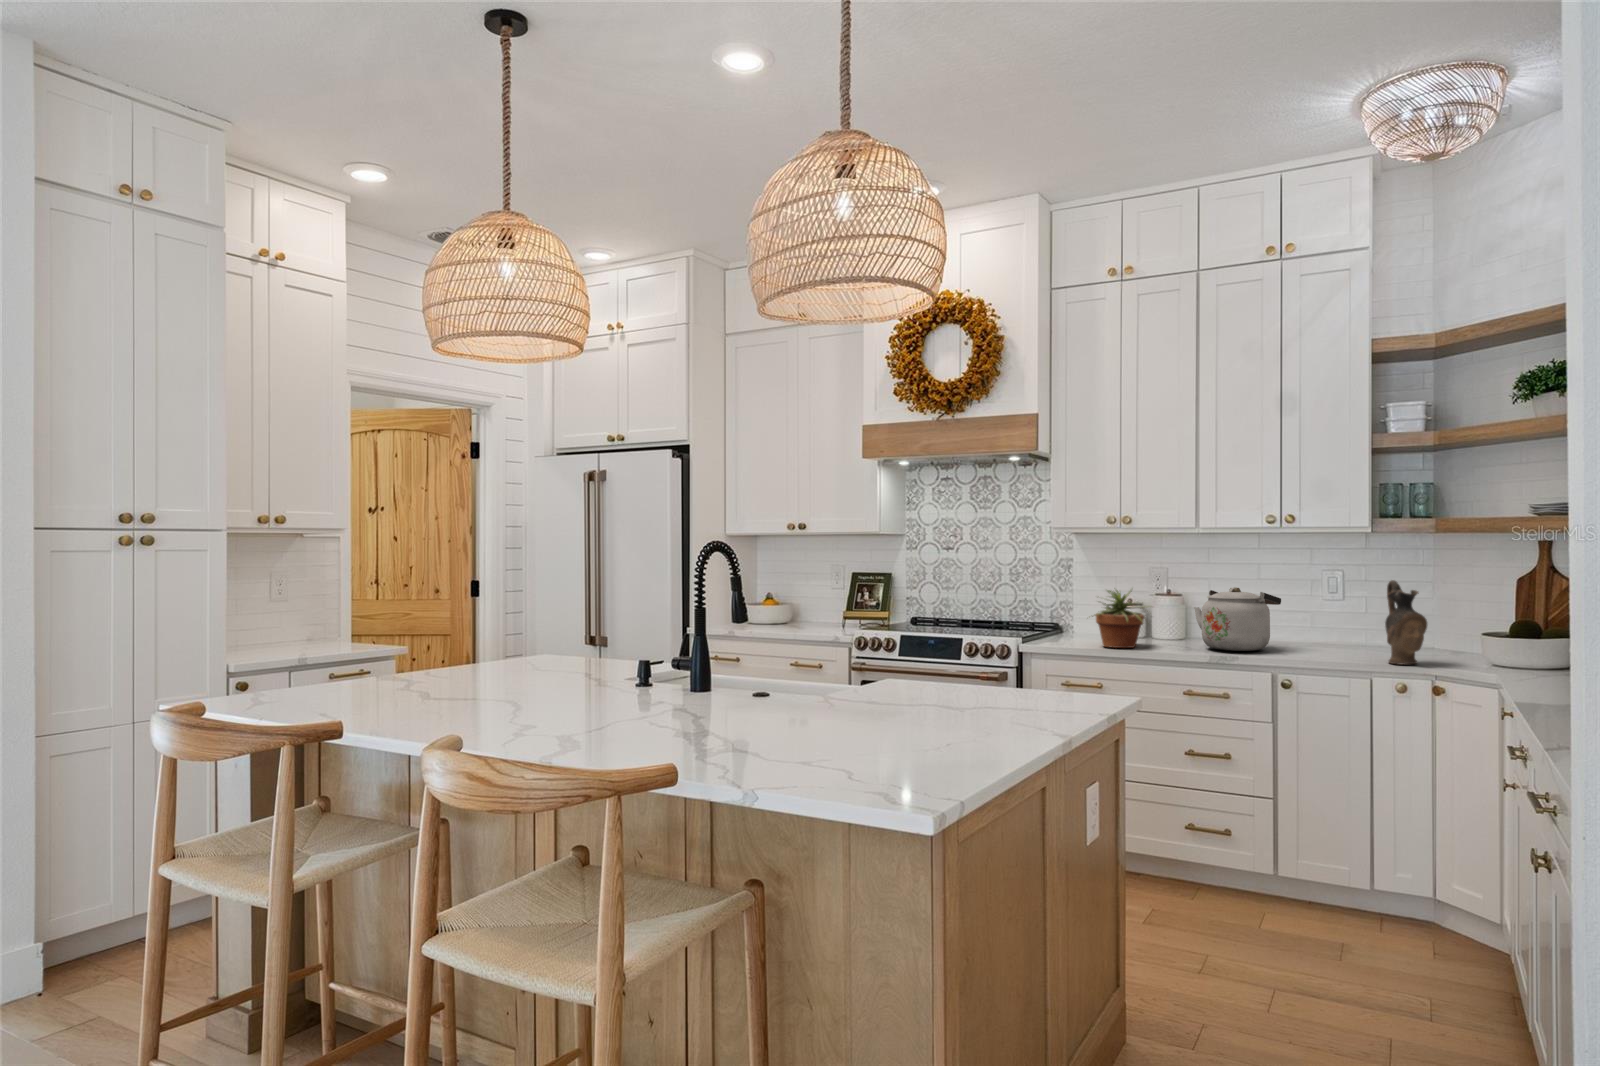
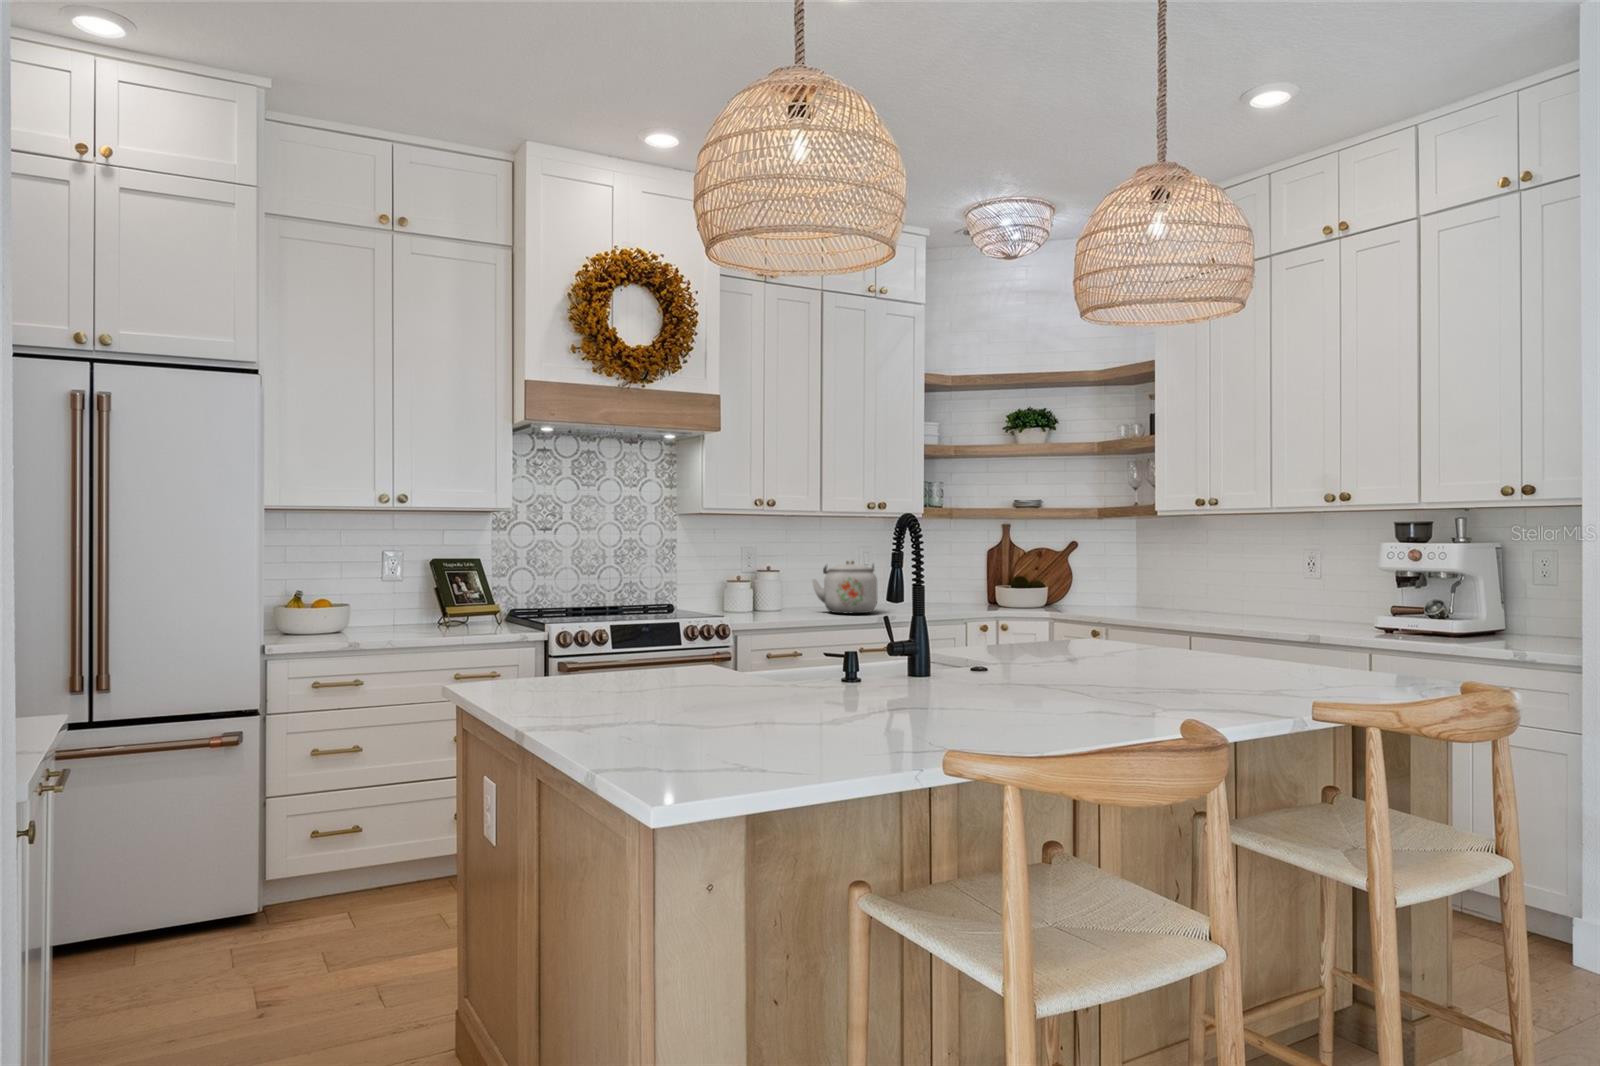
ceramic pitcher: present [1385,580,1427,664] -> none [952,550,987,612]
potted plant: present [1092,589,1145,648] -> none [746,562,807,619]

